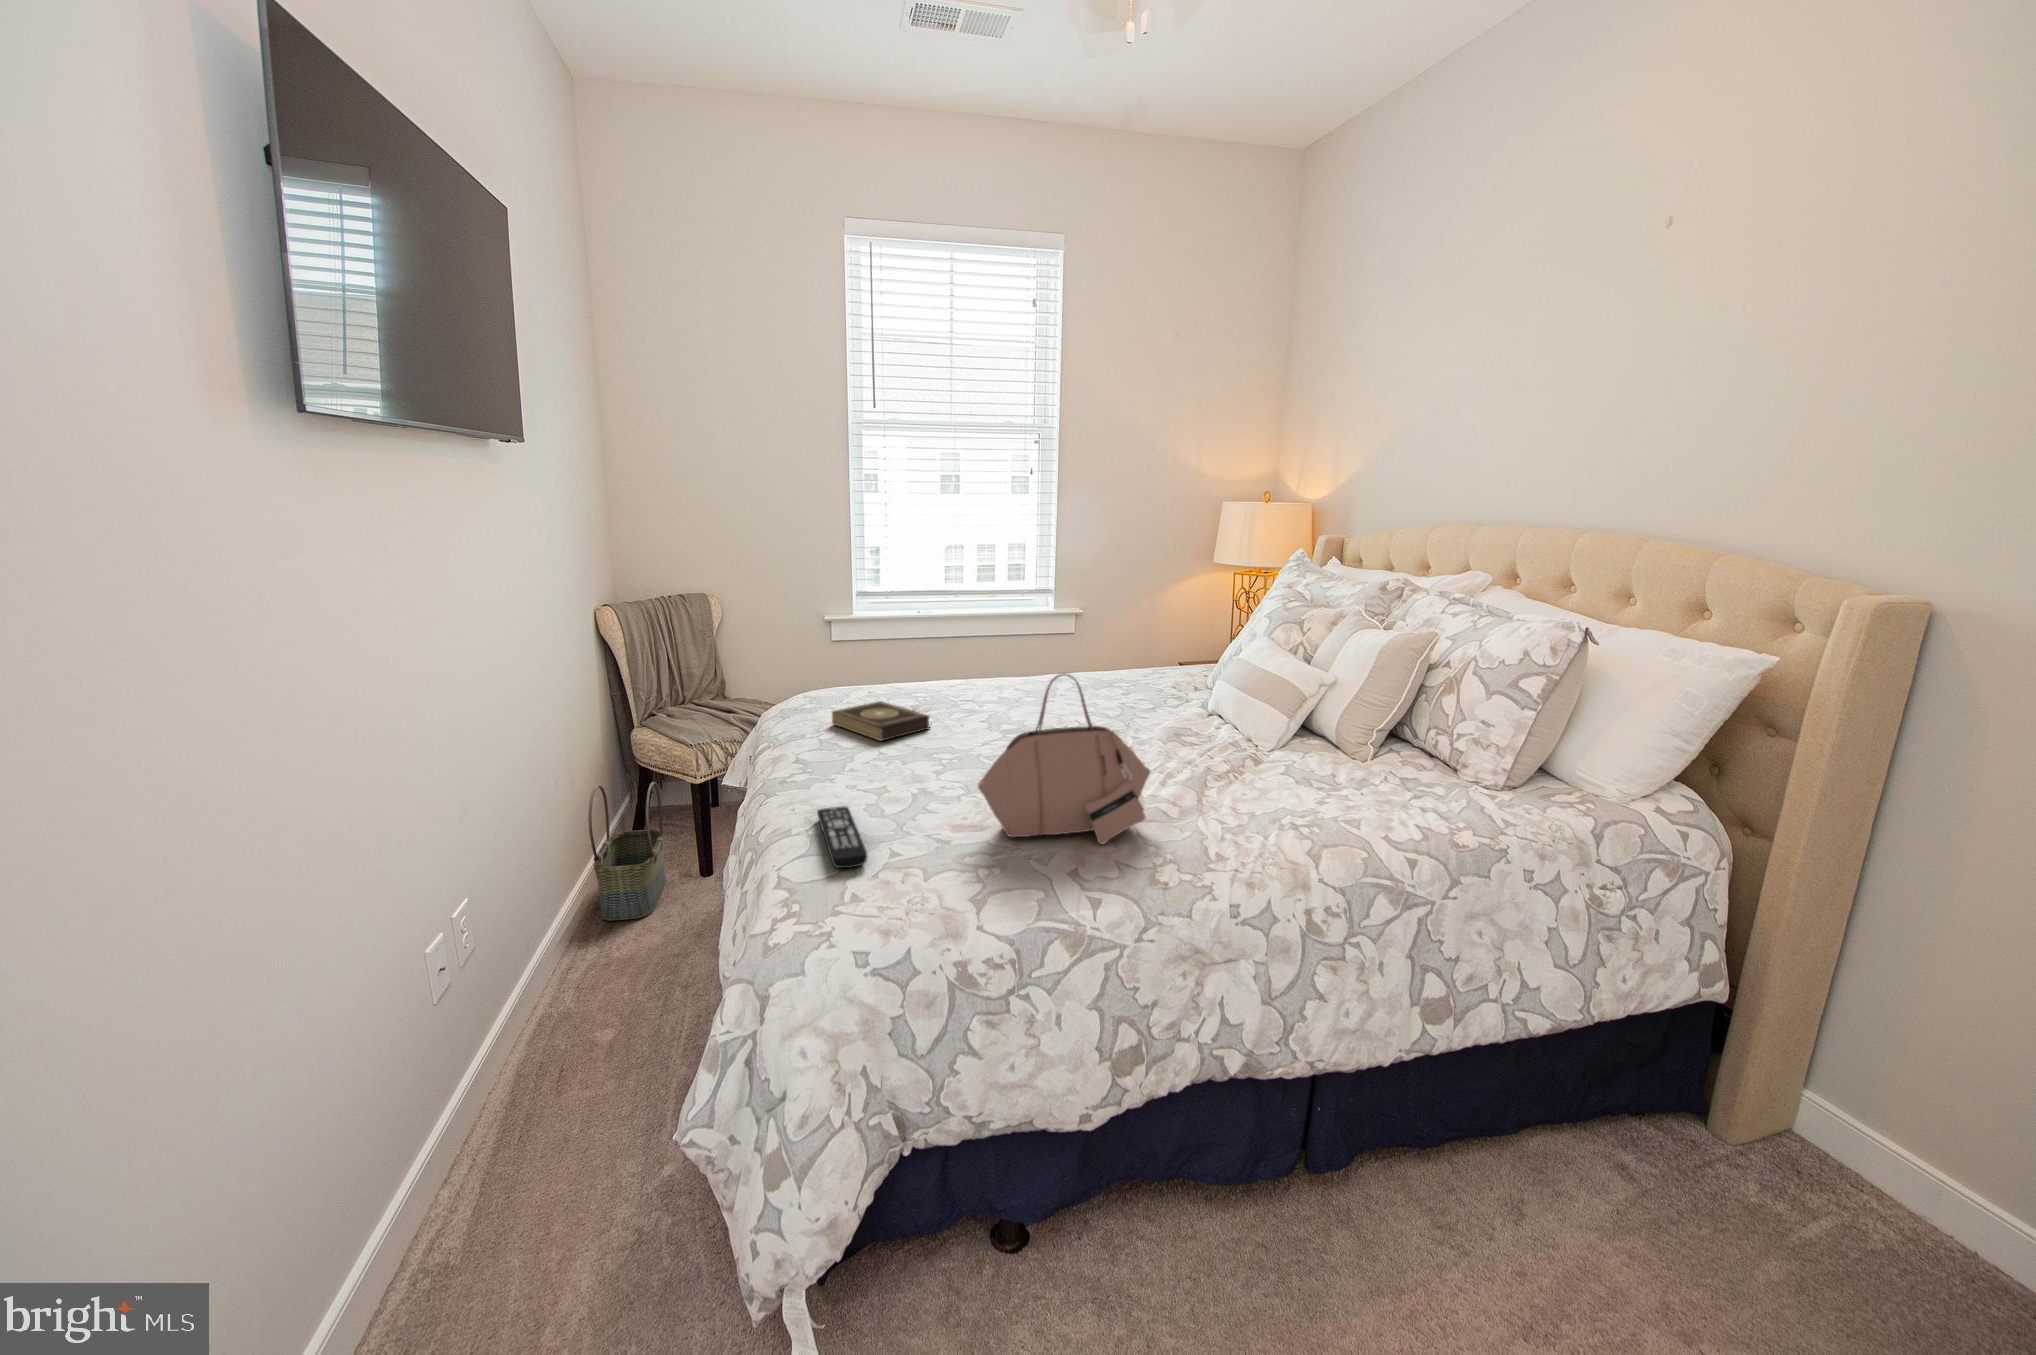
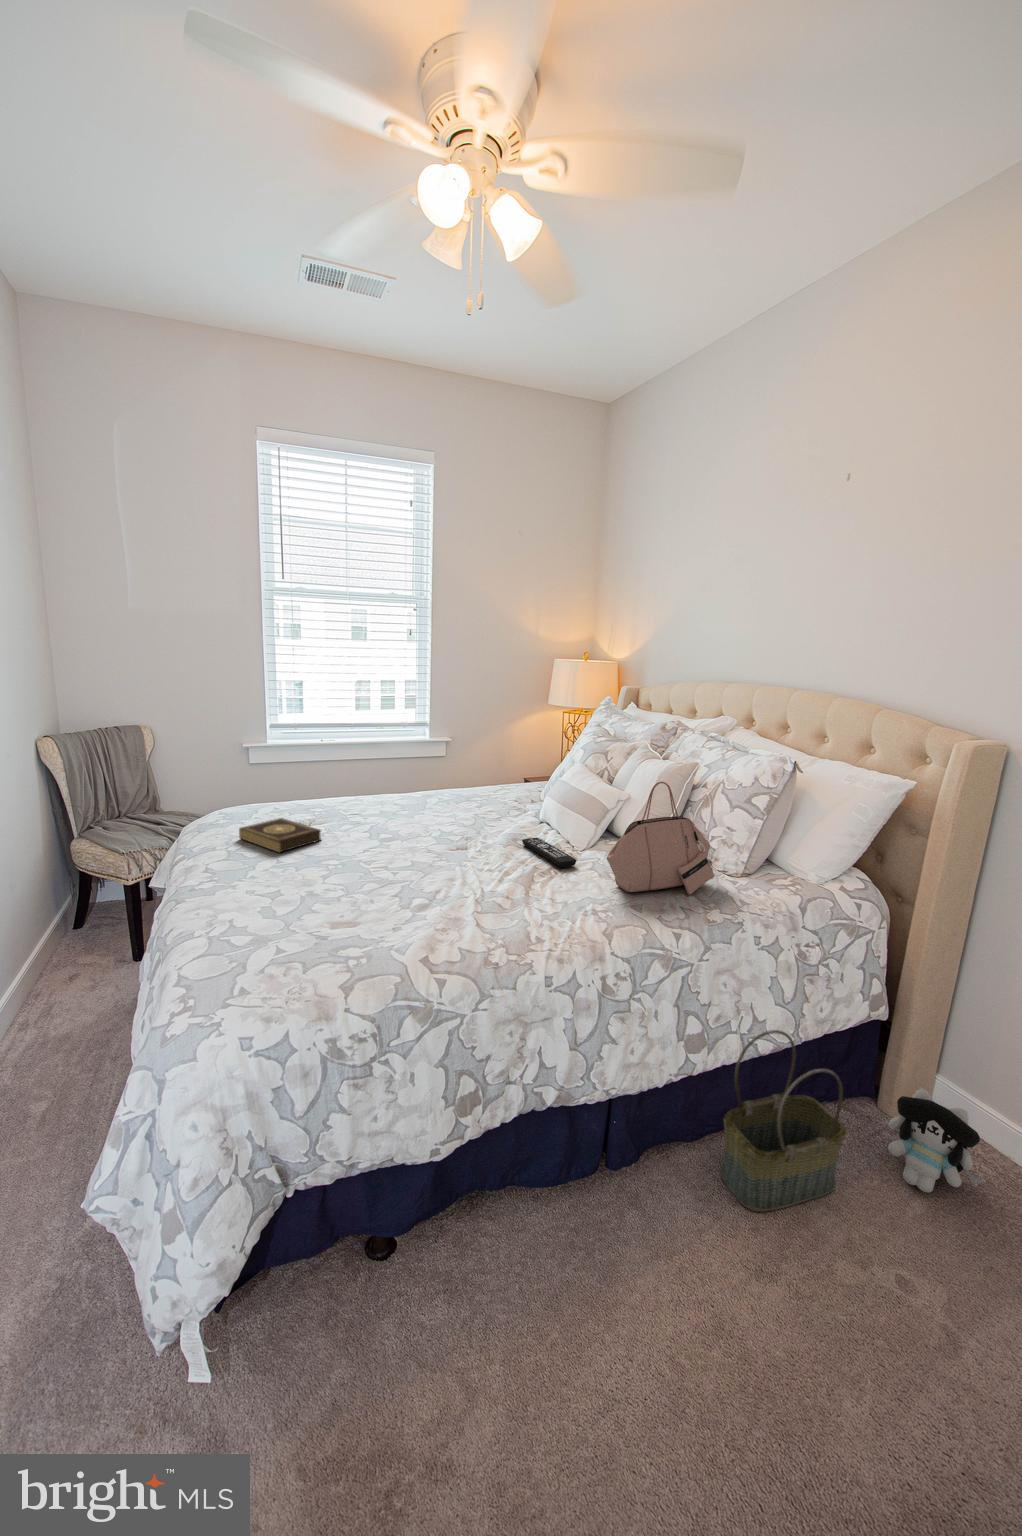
handbag: present [978,674,1150,844] -> present [607,782,714,894]
basket: present [588,782,666,921] -> present [720,1030,846,1212]
remote control: present [817,806,868,868] -> present [522,838,576,867]
plush toy: none [1726,1103,1885,1252] -> present [888,1088,982,1193]

